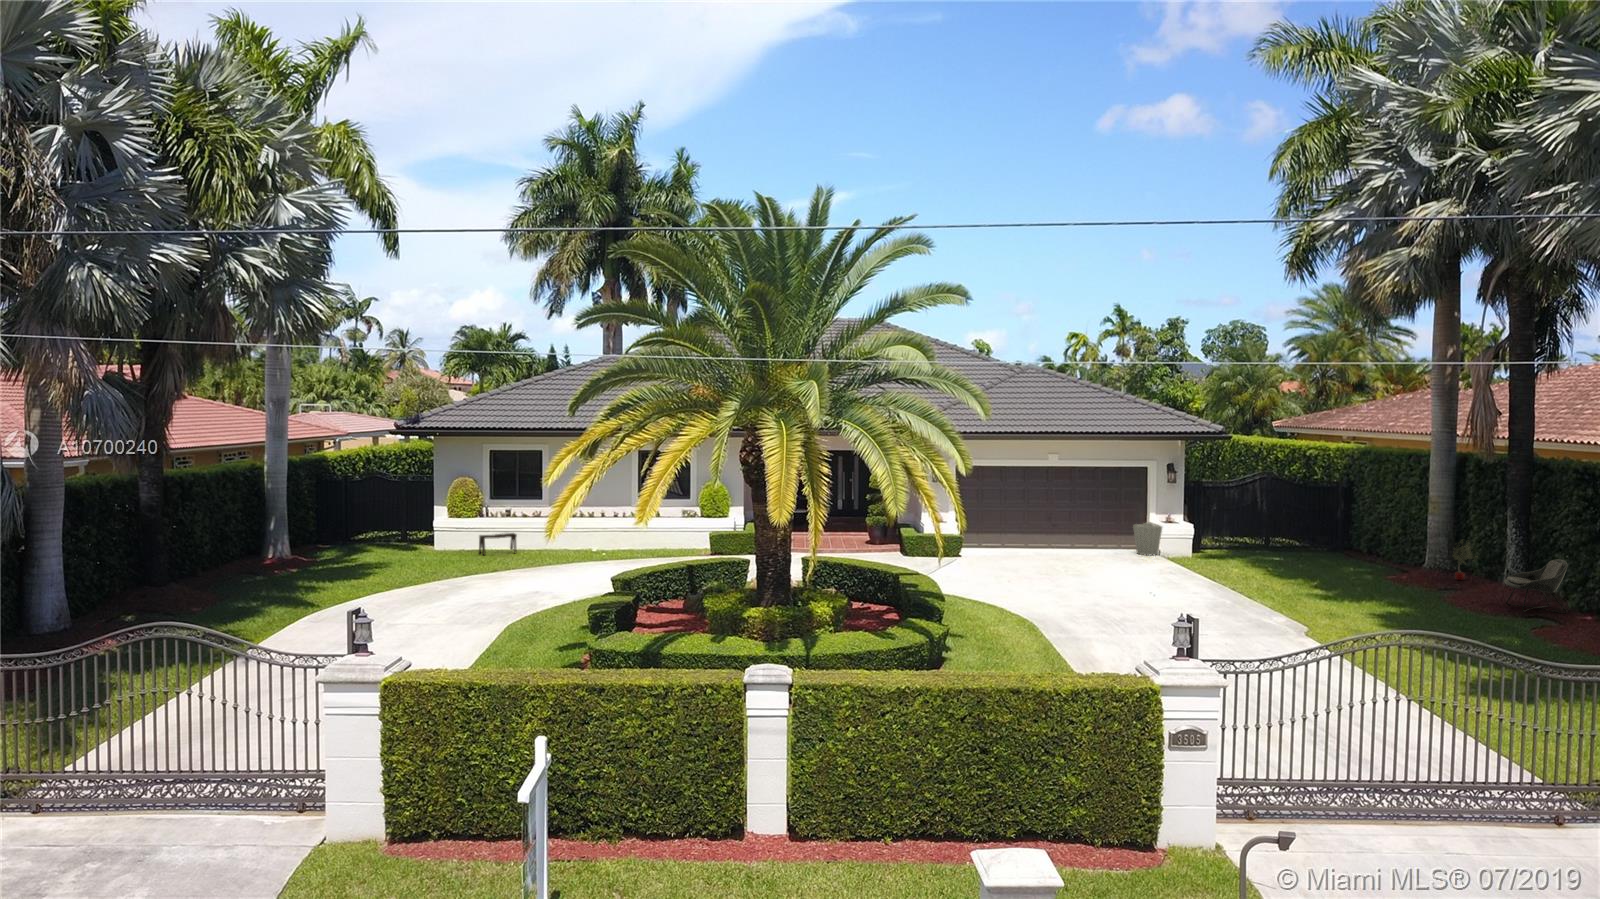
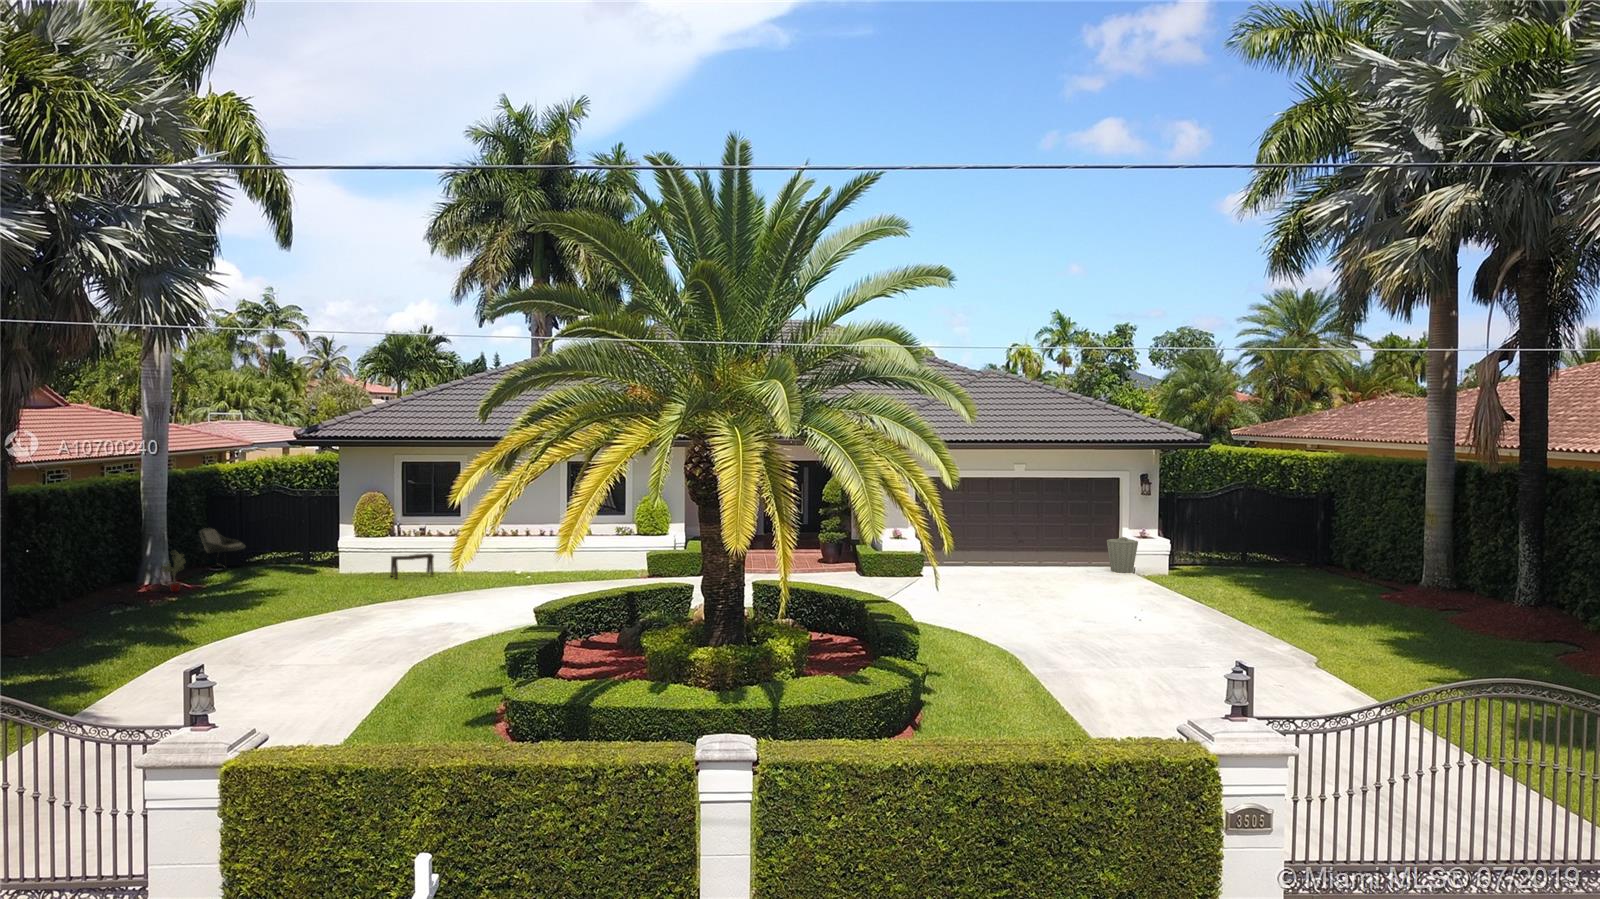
potted tree: present [1453,540,1474,580] -> present [162,552,186,592]
lounge chair: present [1504,559,1568,614] -> present [200,528,245,567]

